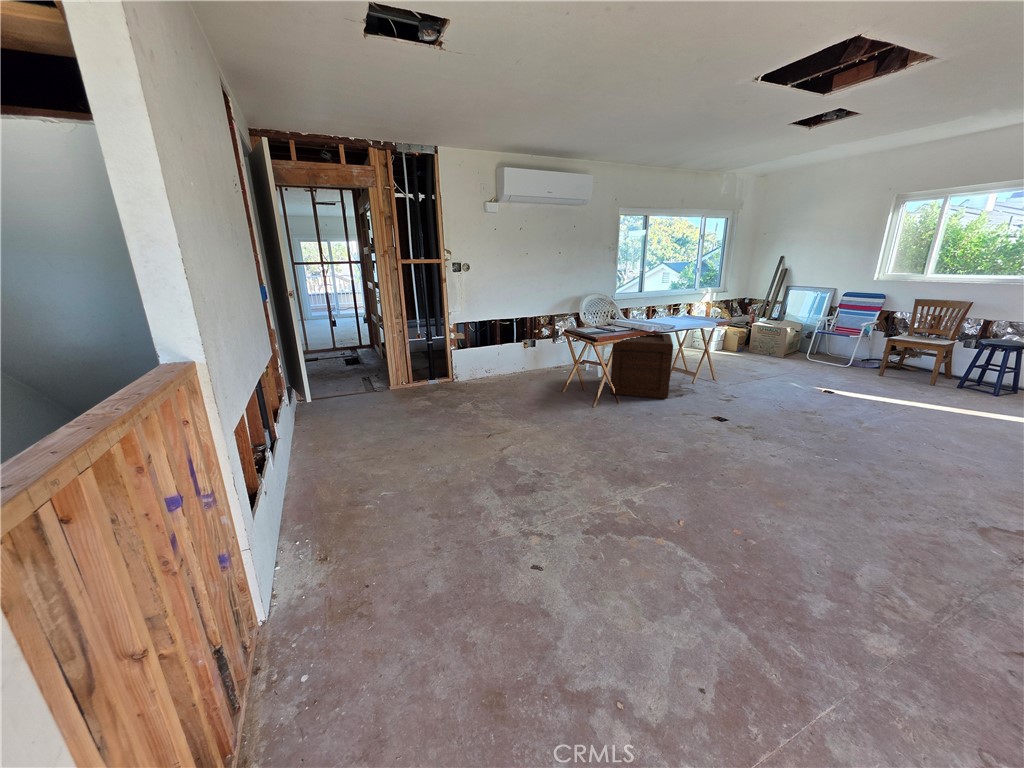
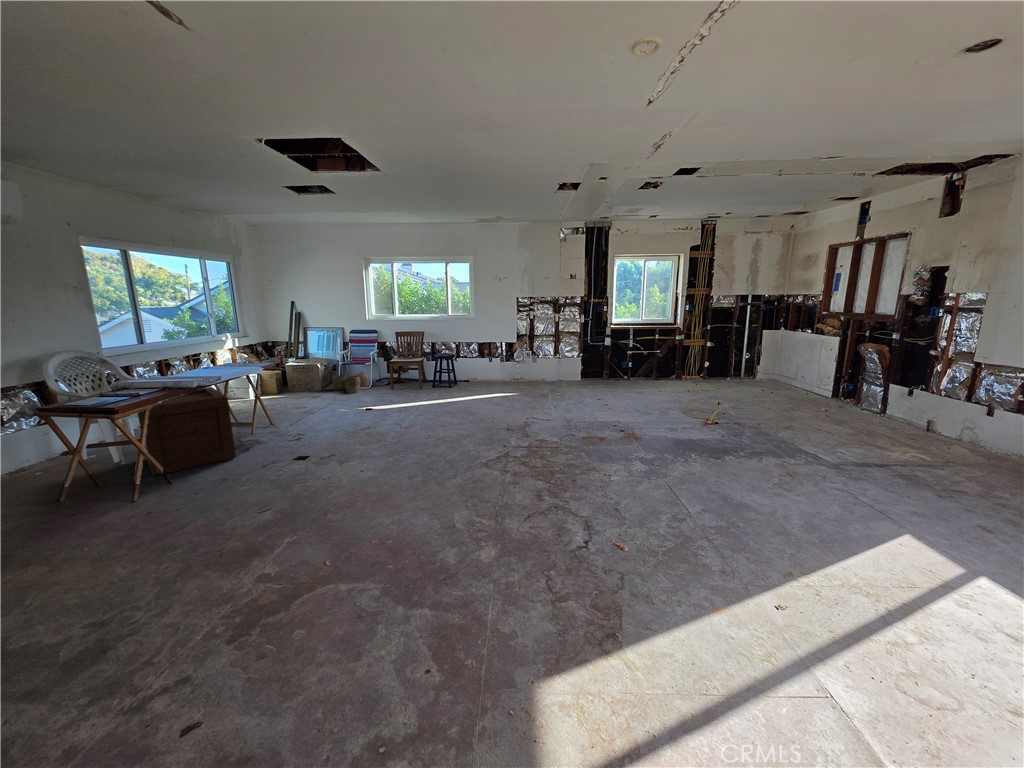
woven basket: none [799,342,851,368] -> present [333,373,369,393]

